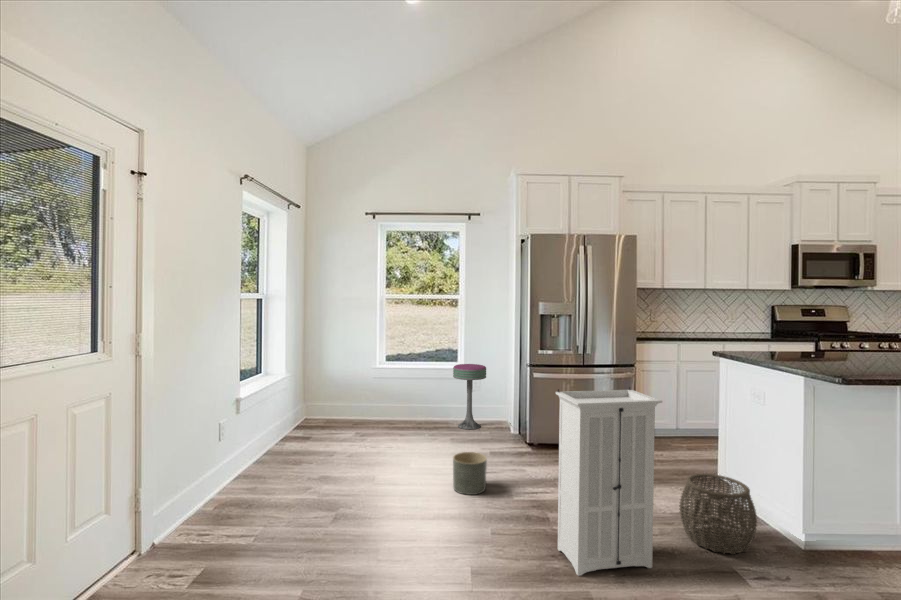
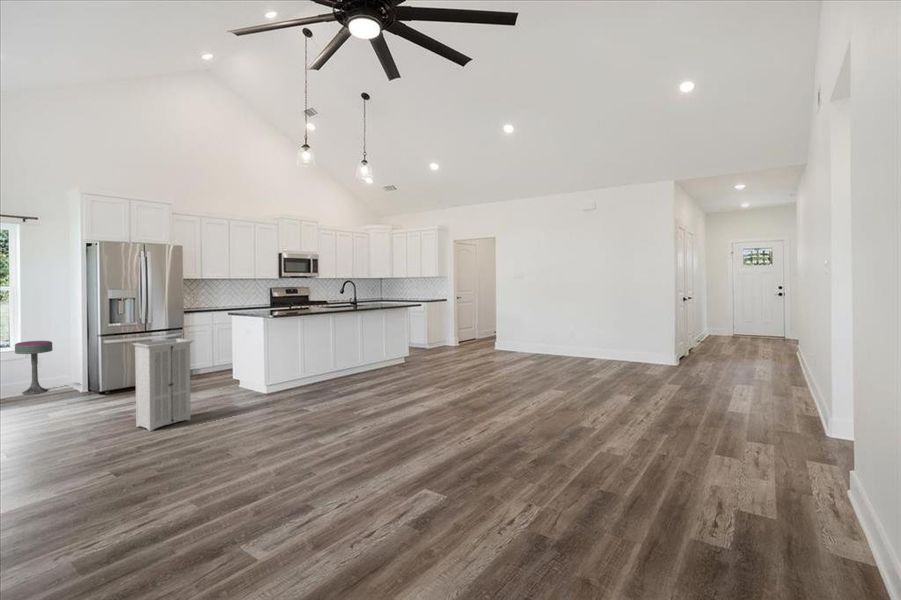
planter: present [453,452,487,495] -> none [43,397,74,424]
woven basket: present [679,473,757,554] -> none [206,375,242,409]

